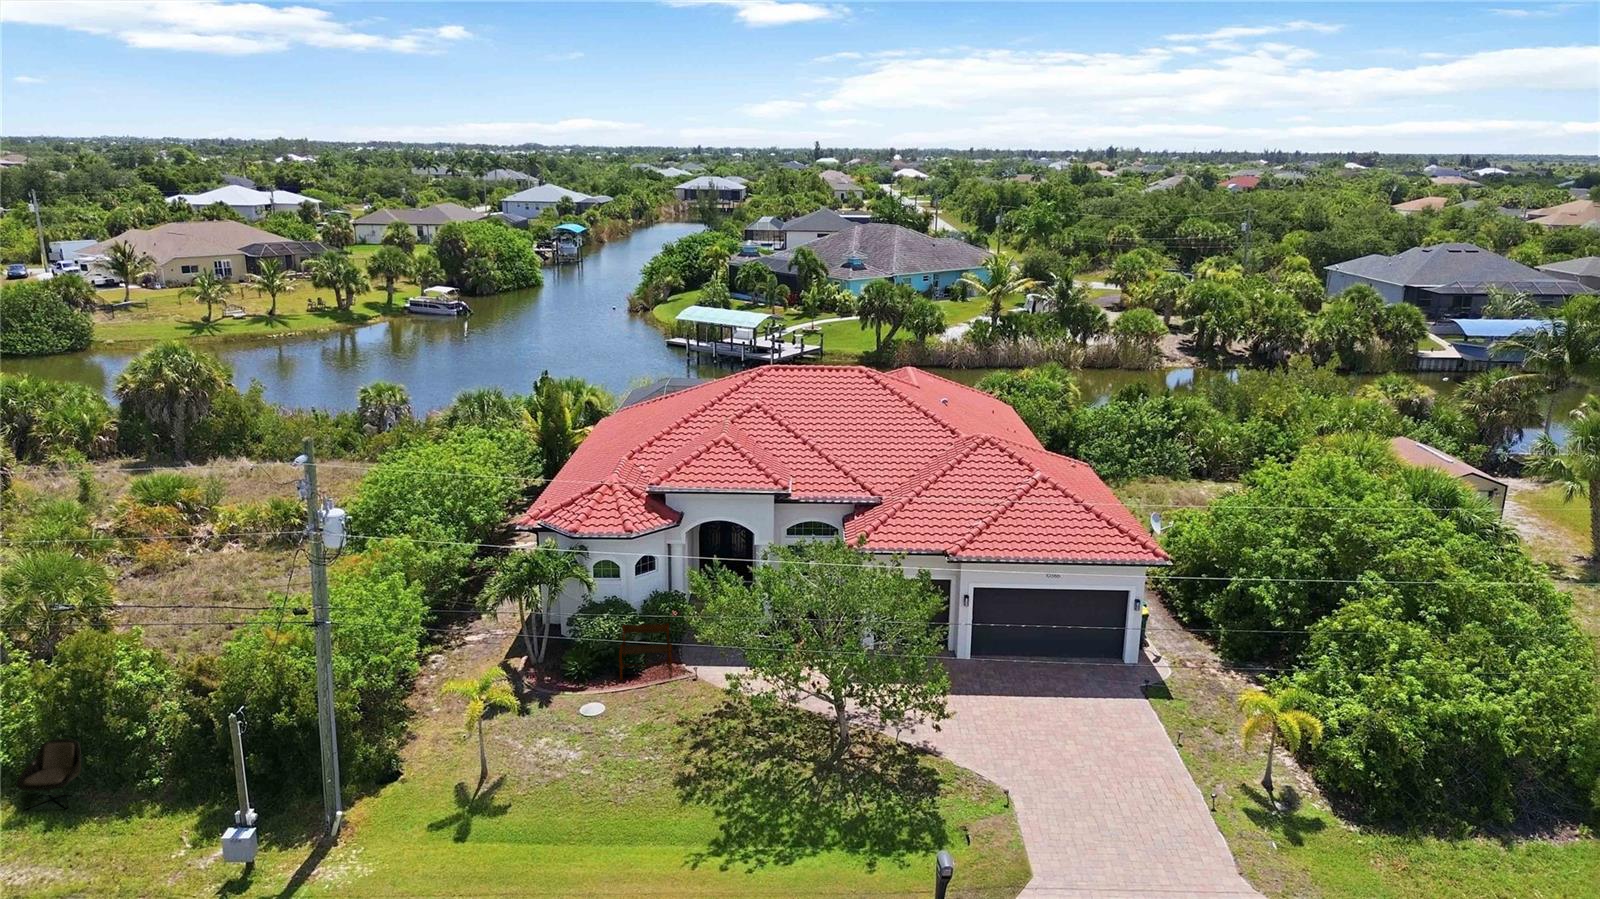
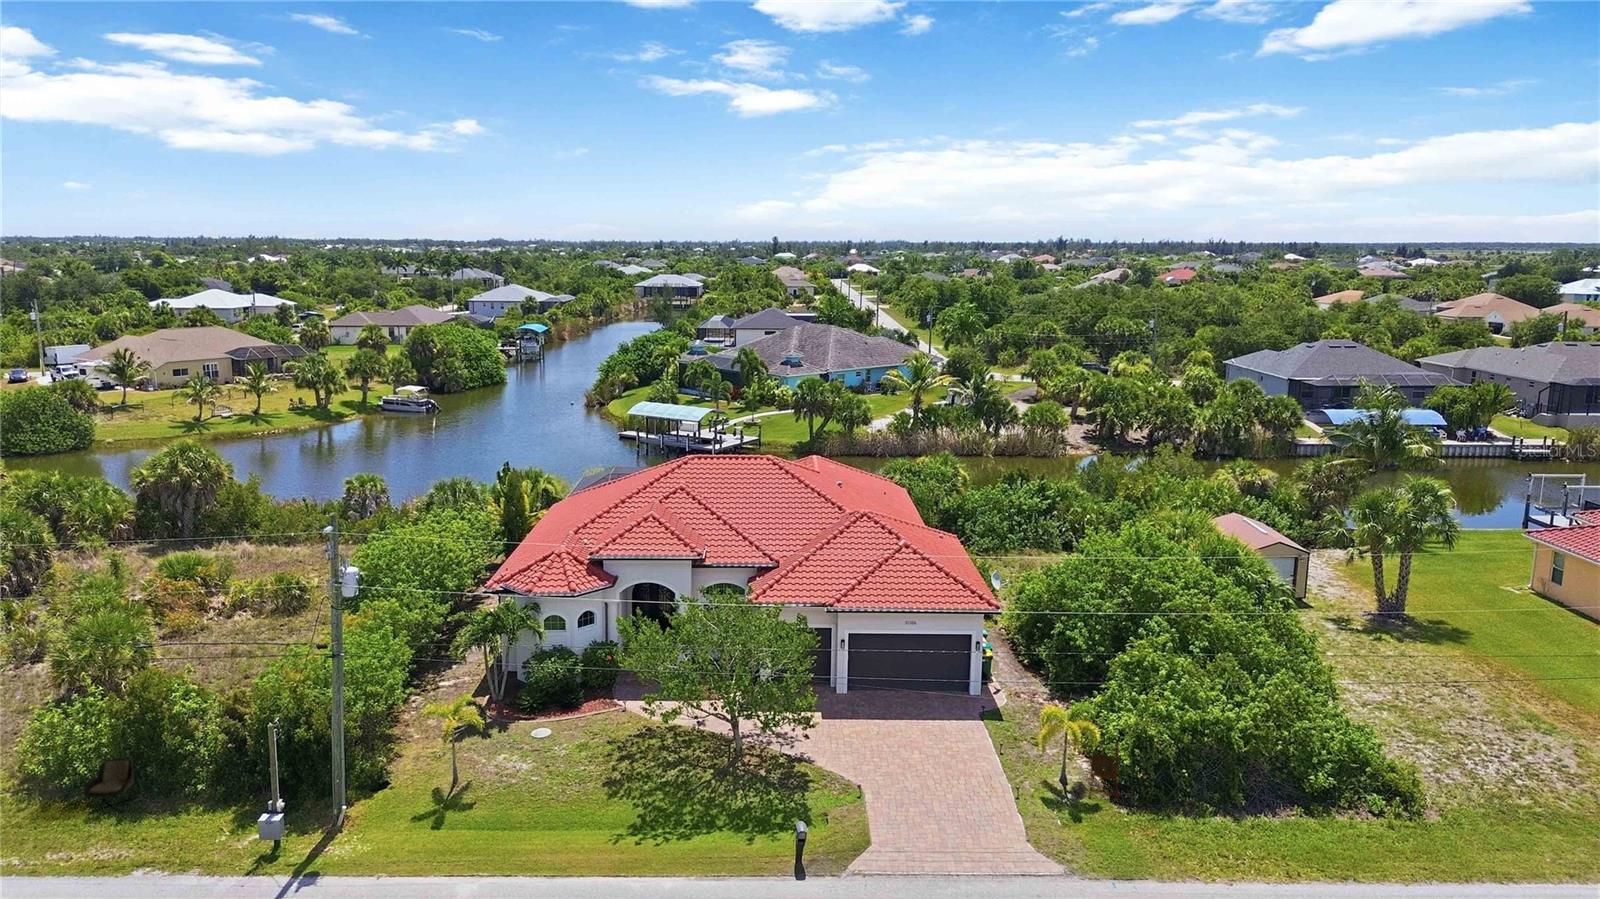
bench: present [619,623,672,680] -> present [1089,740,1119,801]

